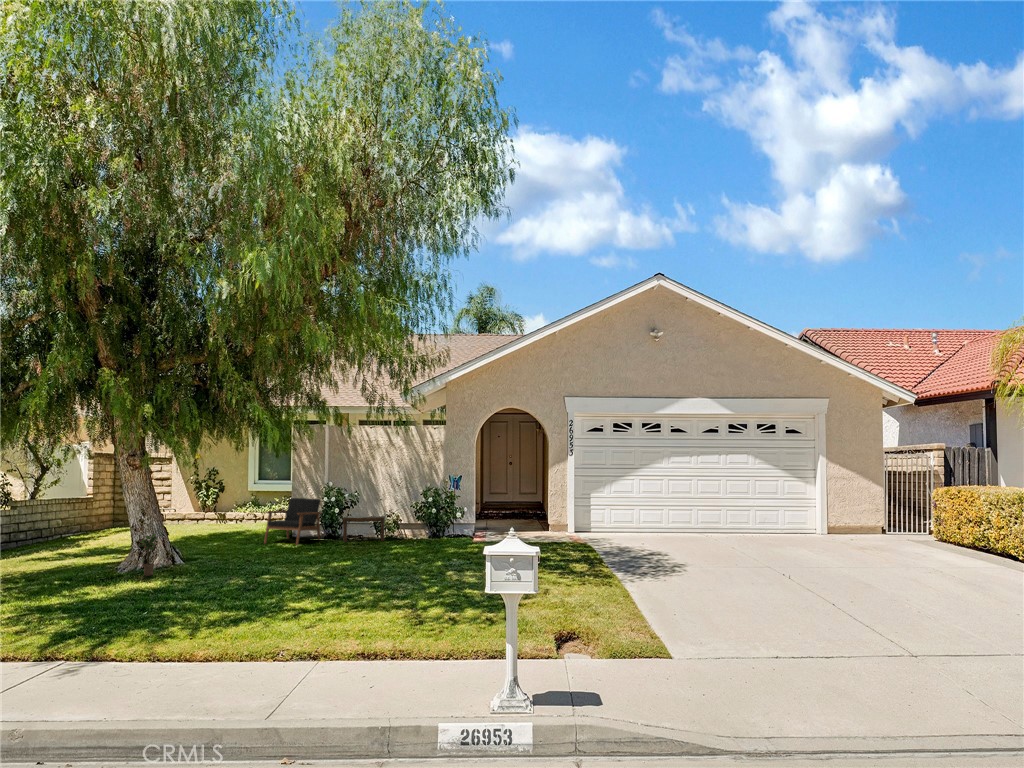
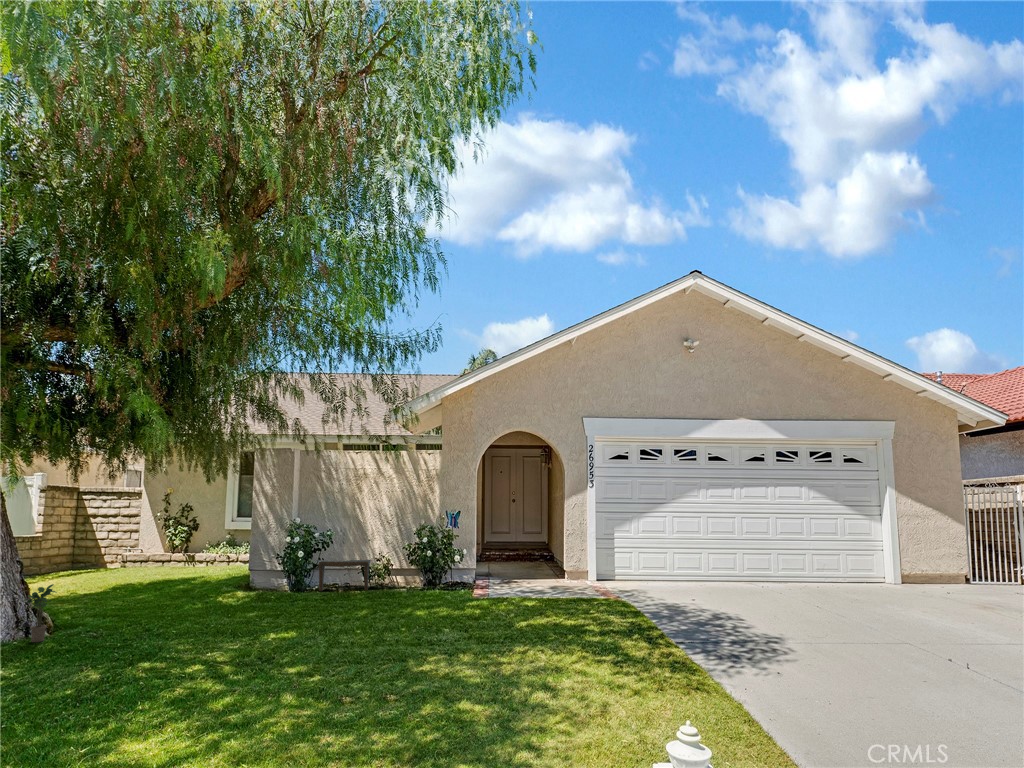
armchair: present [264,498,322,545] -> none [221,537,295,596]

